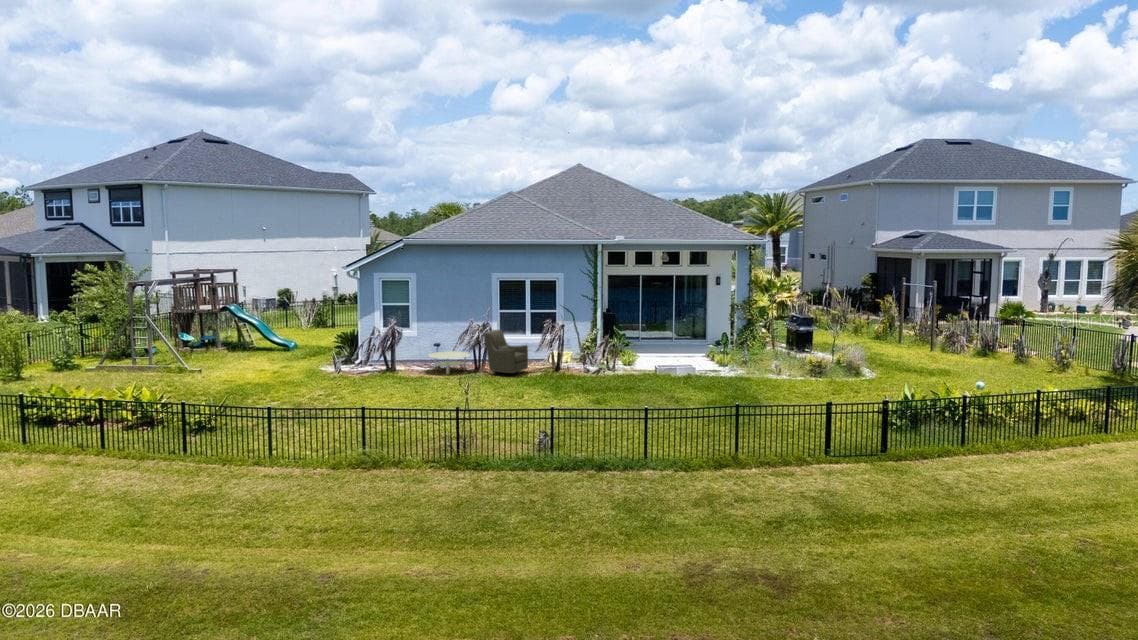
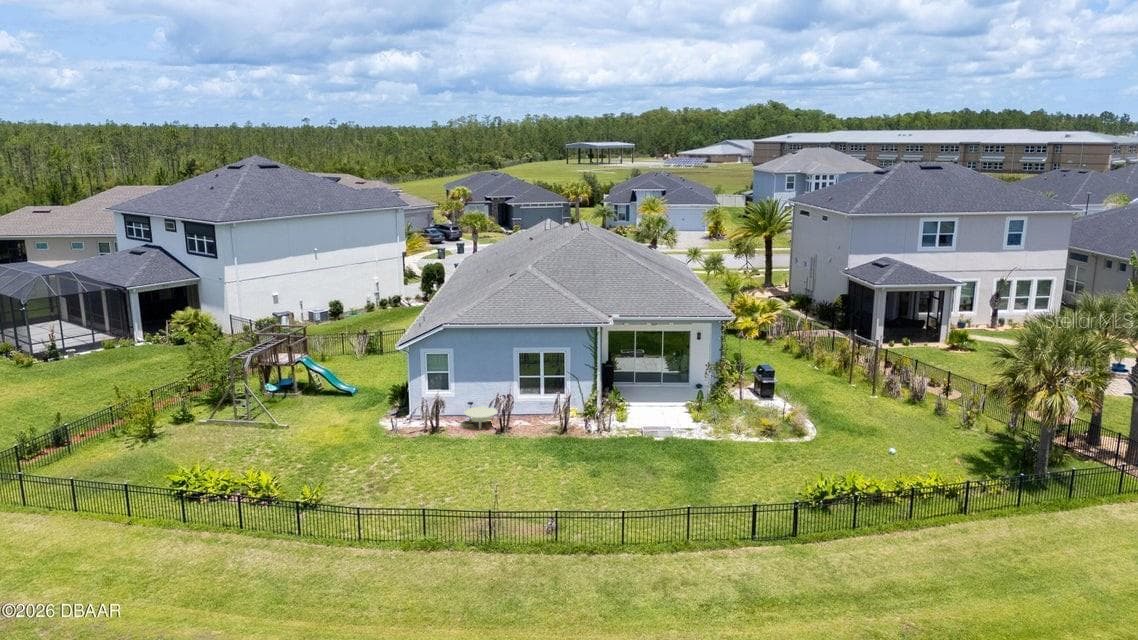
chair: present [483,330,528,376] -> none [508,392,543,431]

